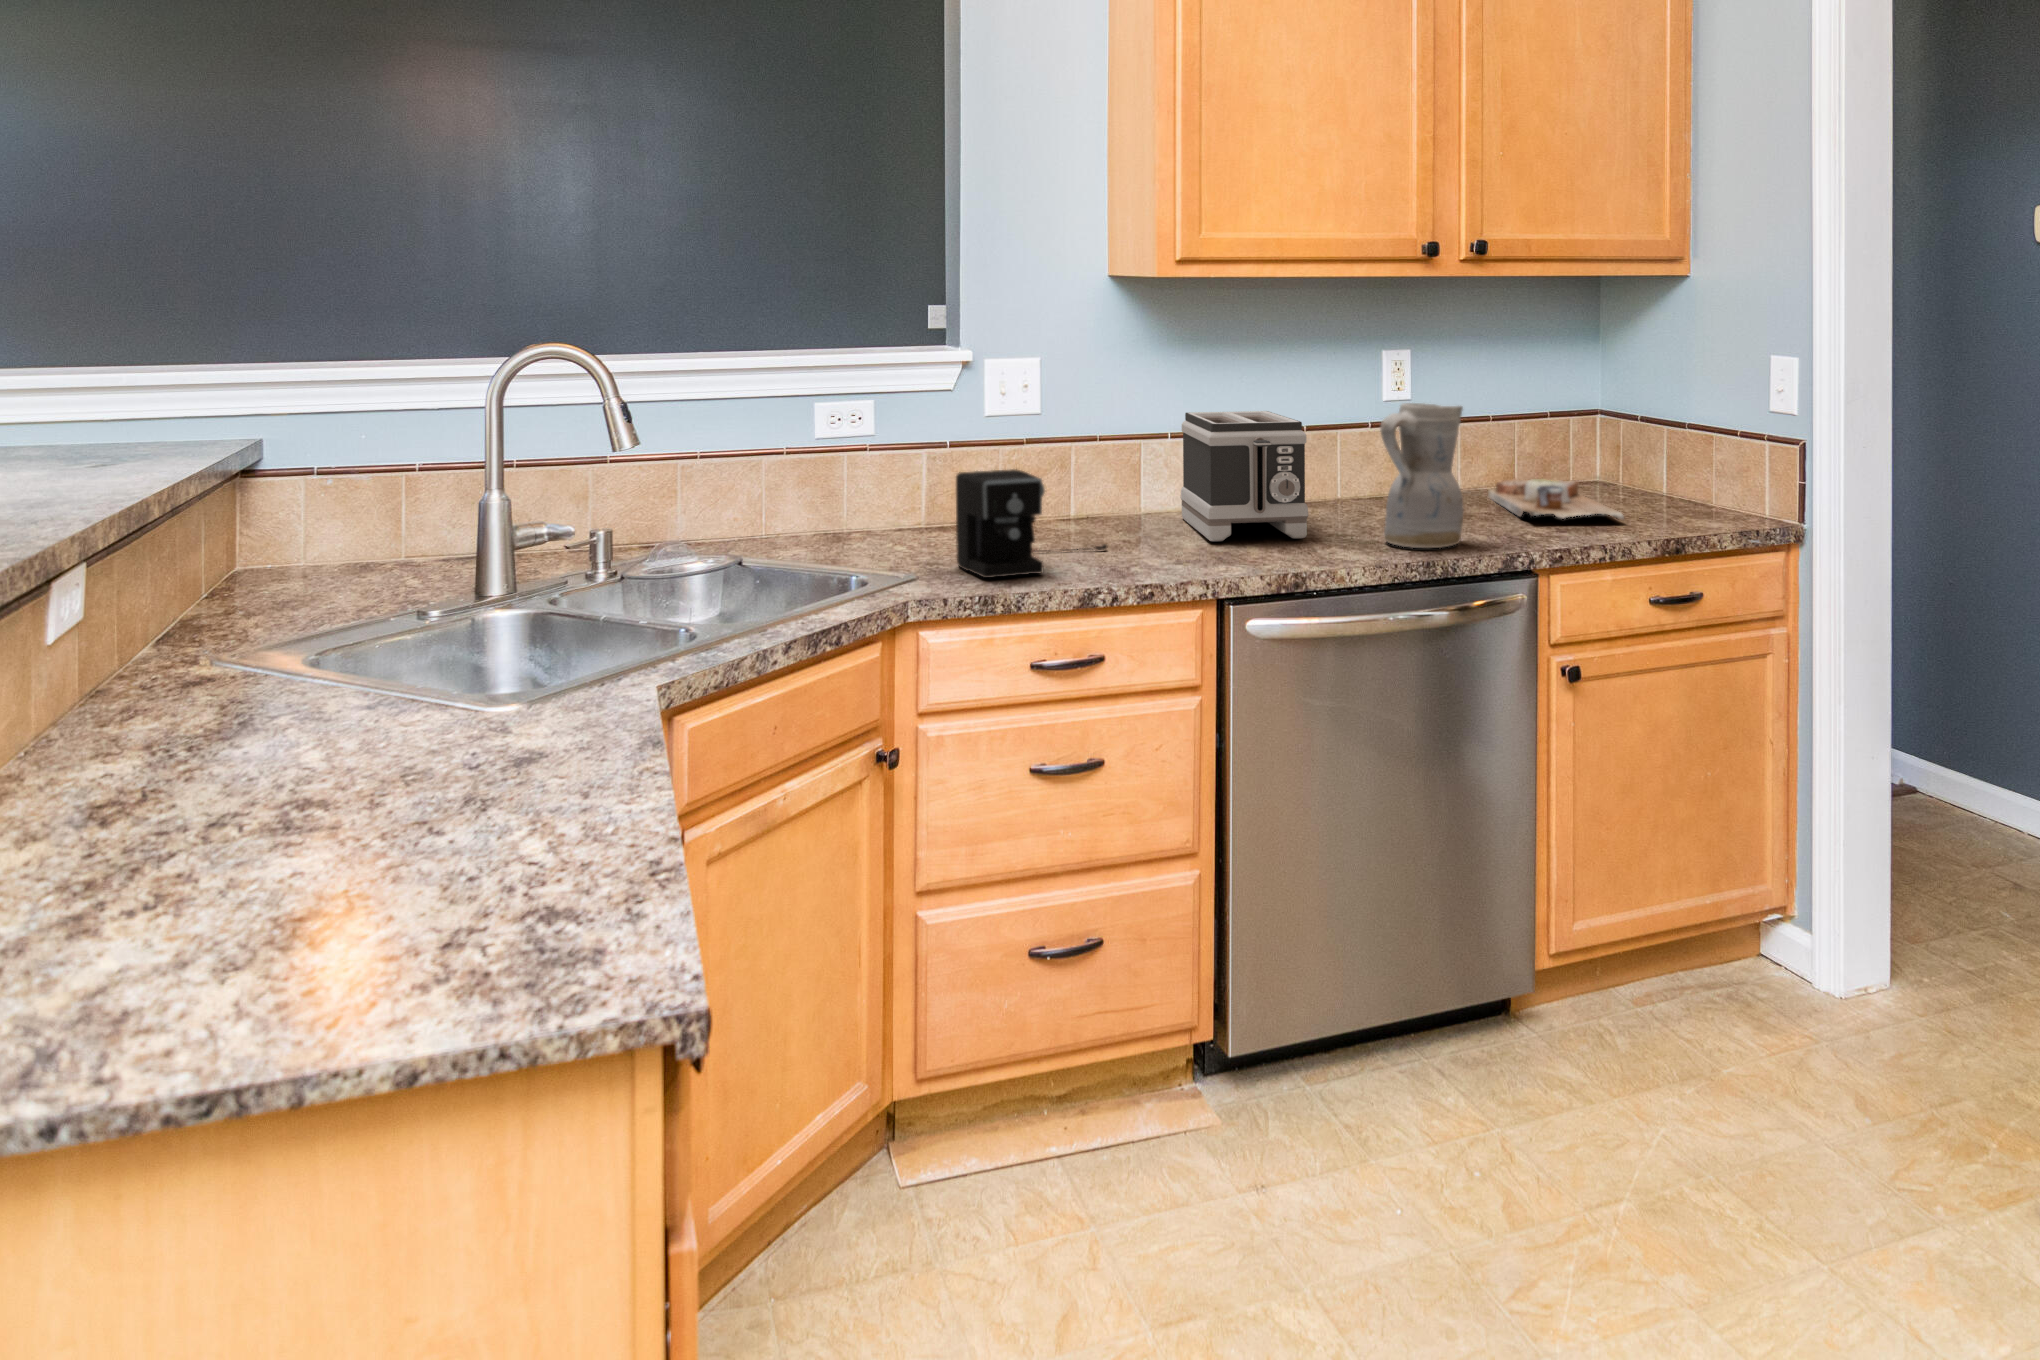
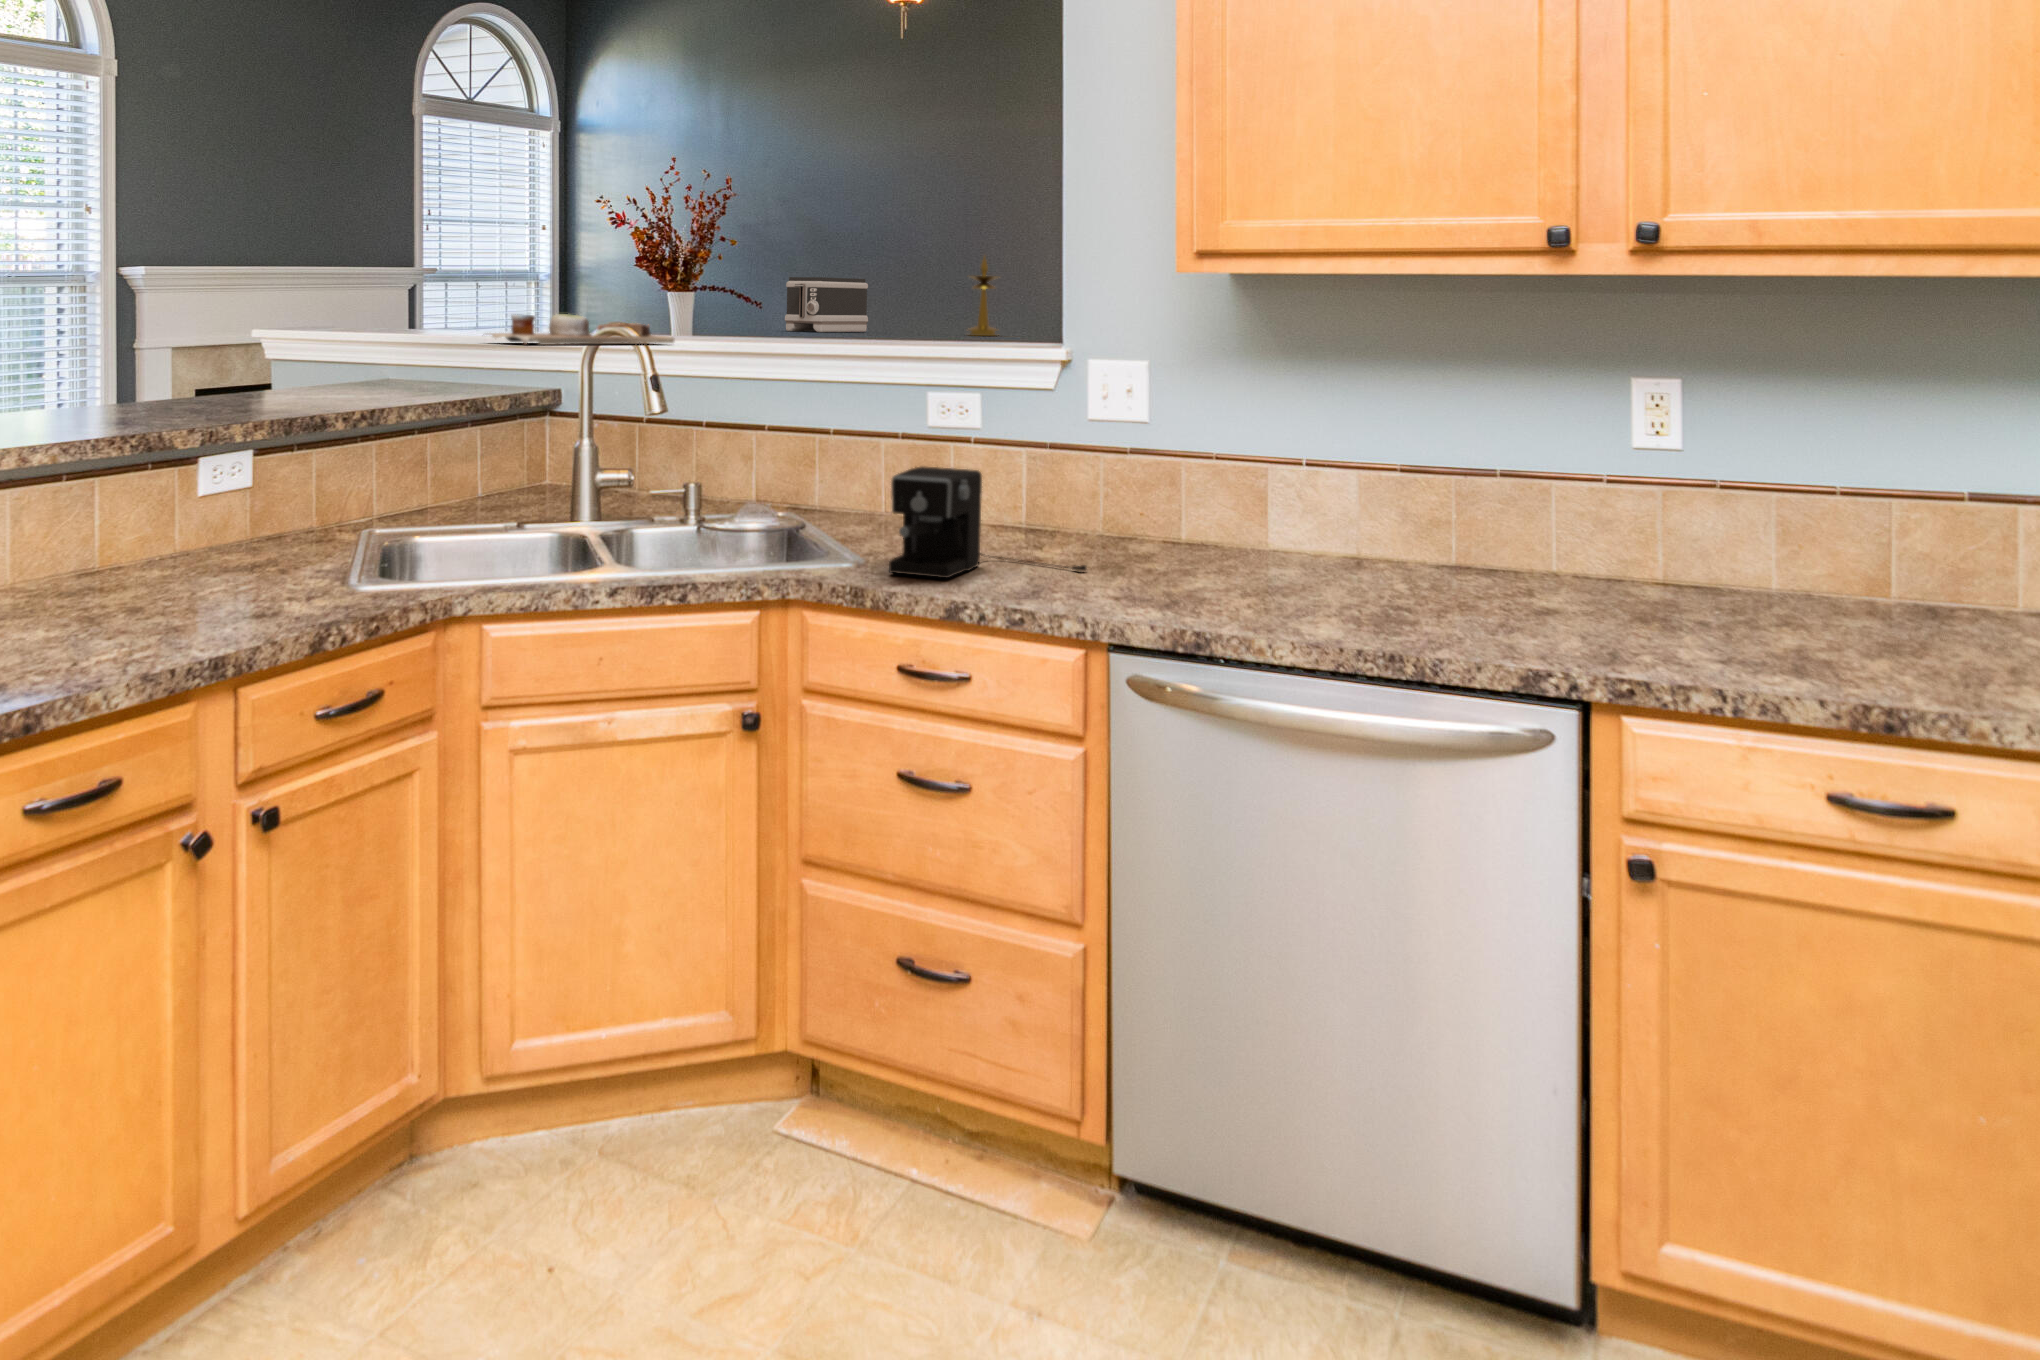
candlestick: none [399,249,446,345] -> present [970,257,998,336]
ceramic pitcher: present [1380,403,1463,548] -> none [1370,441,1515,641]
toaster: present [1180,411,1308,541] -> present [785,277,868,332]
cutting board: present [1488,478,1624,521] -> present [491,314,674,345]

